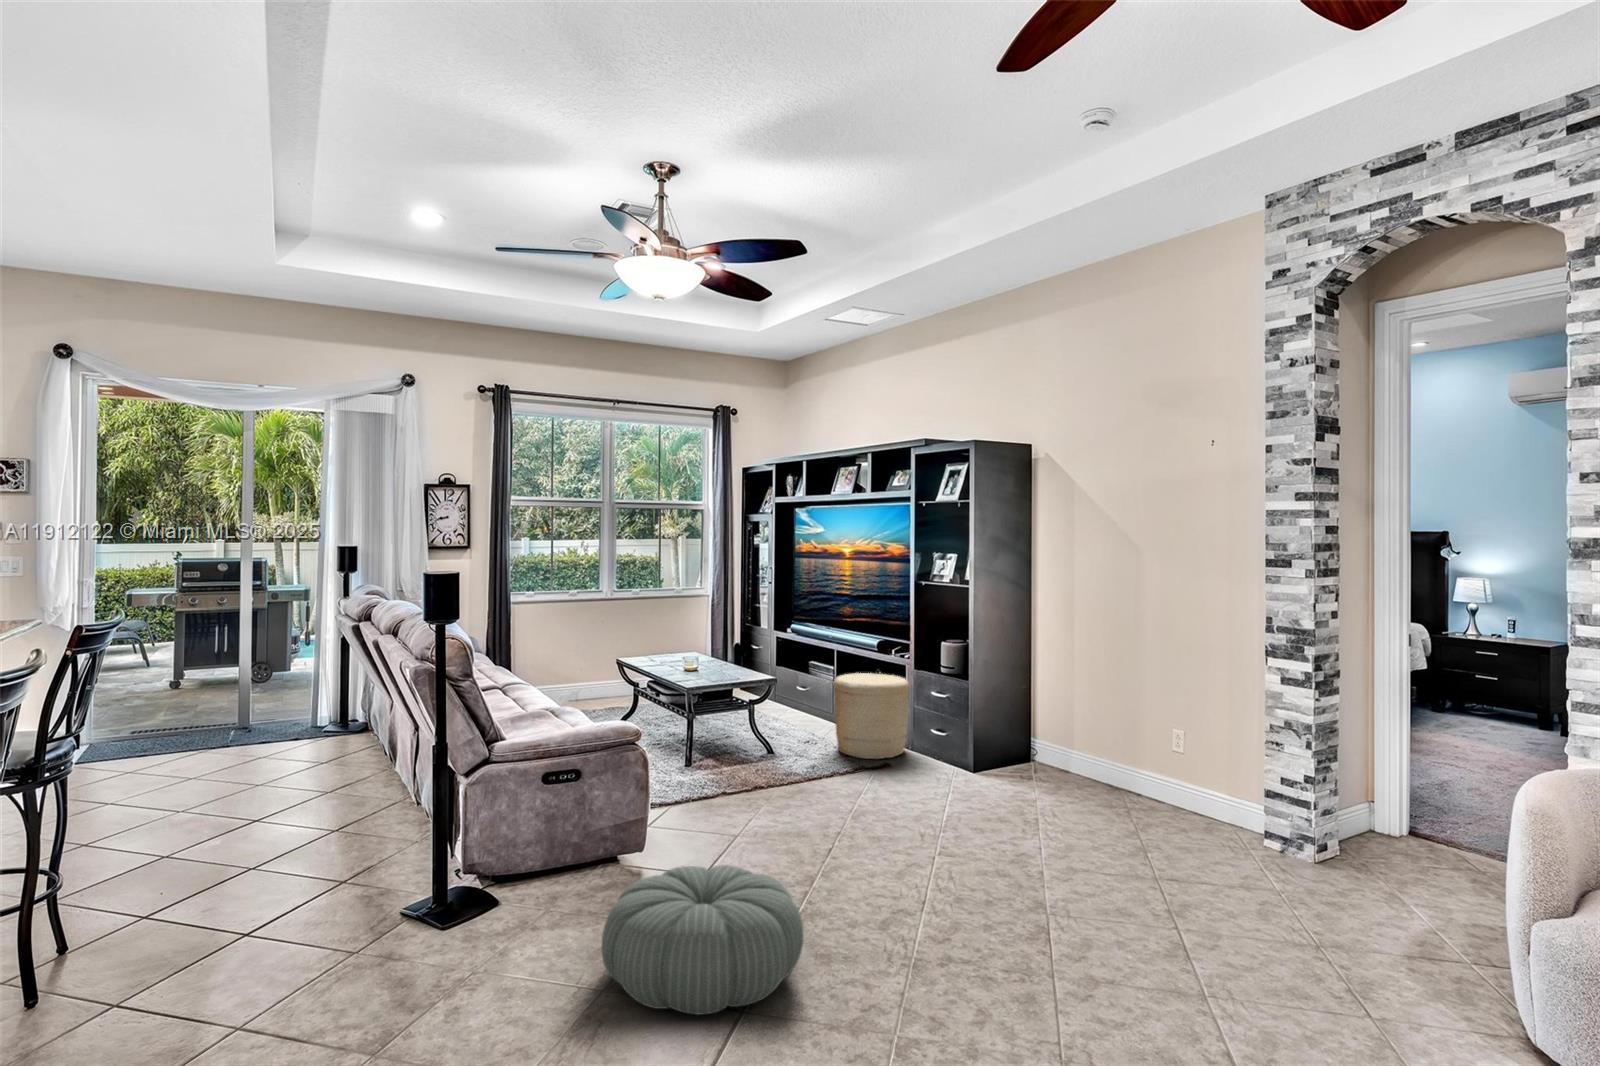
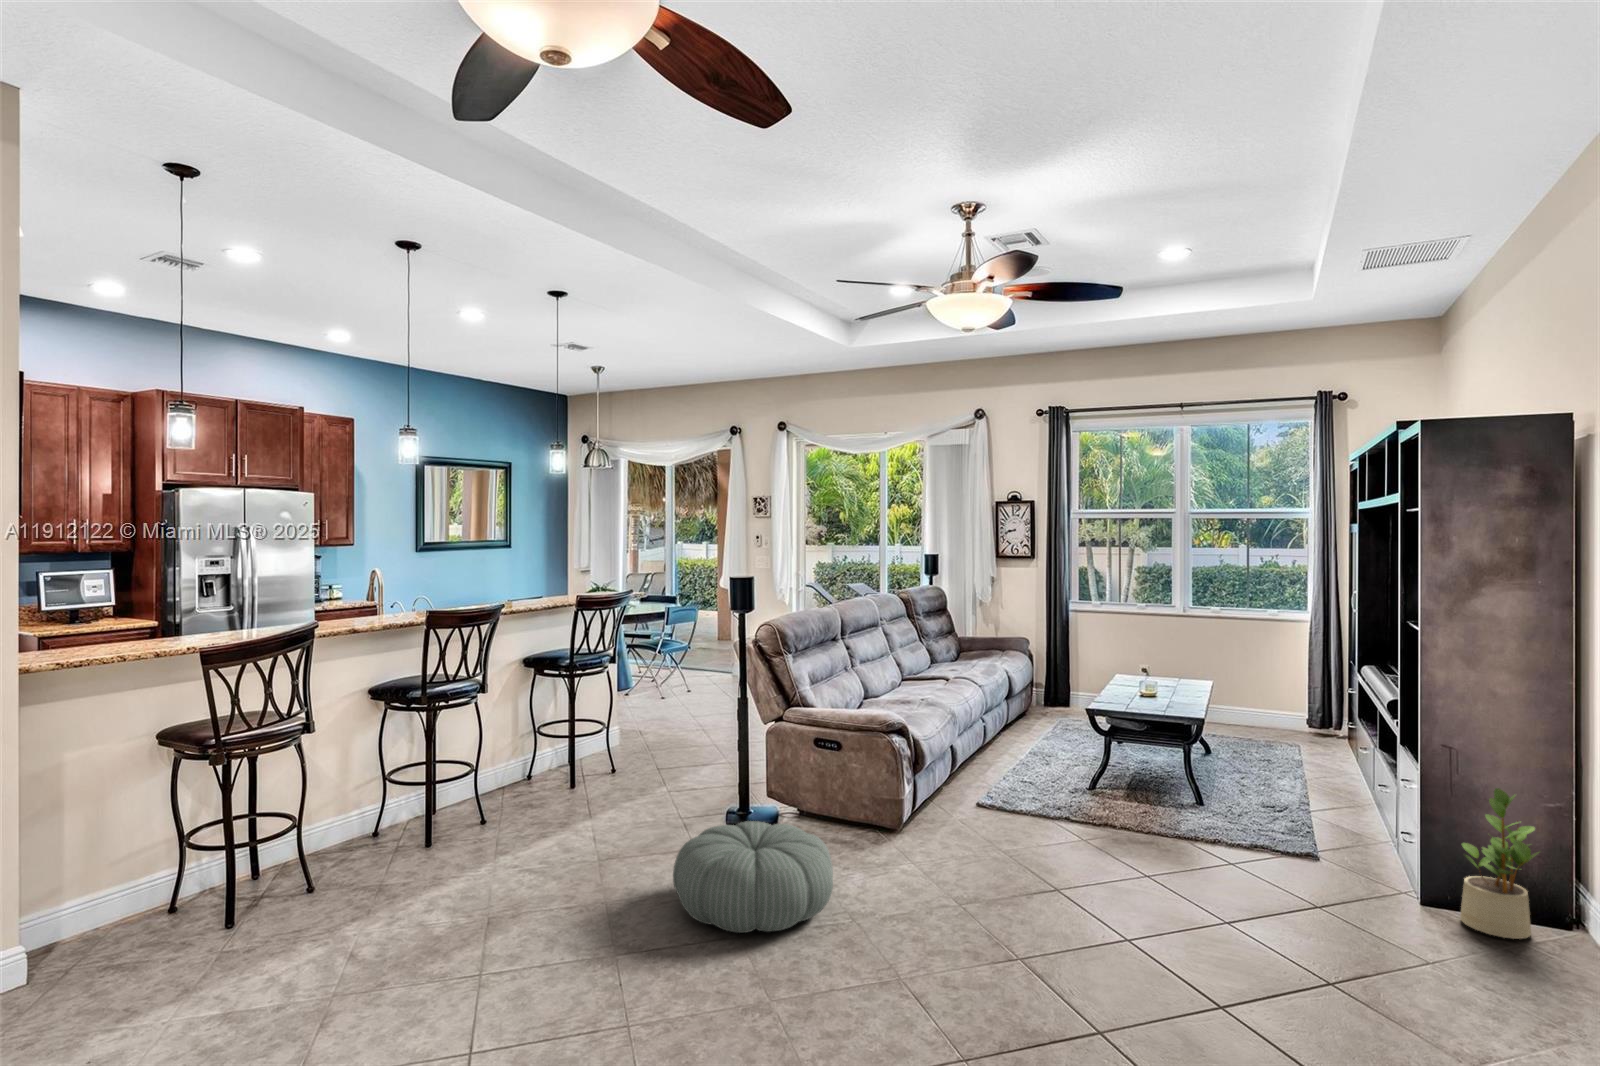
woven basket: present [833,673,909,759] -> none [1270,731,1386,849]
potted plant: none [1005,683,1052,777] -> present [1460,788,1539,939]

